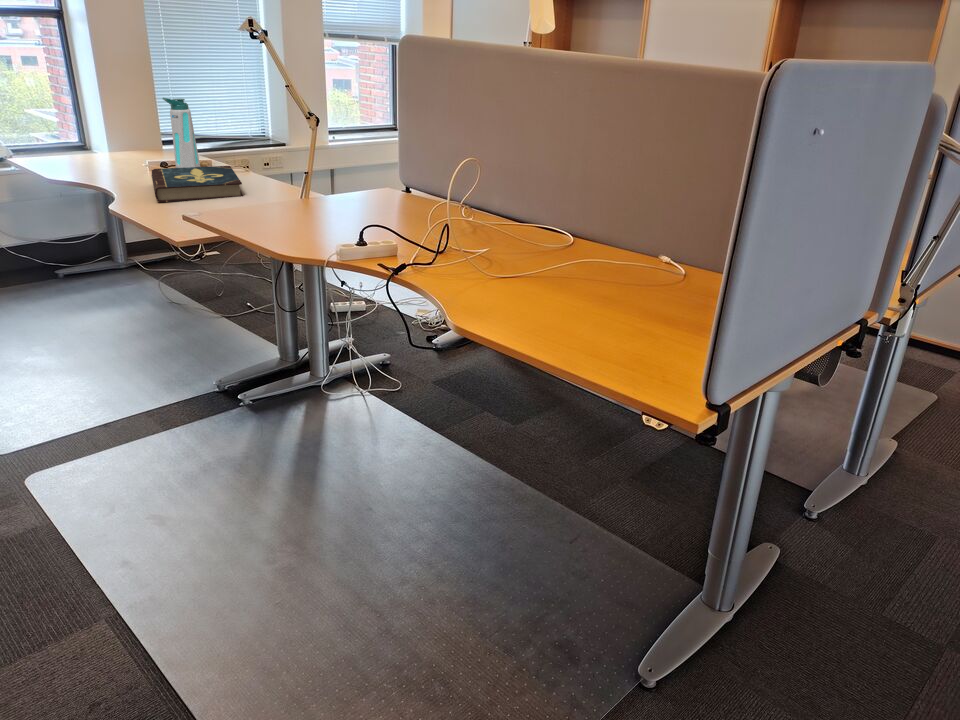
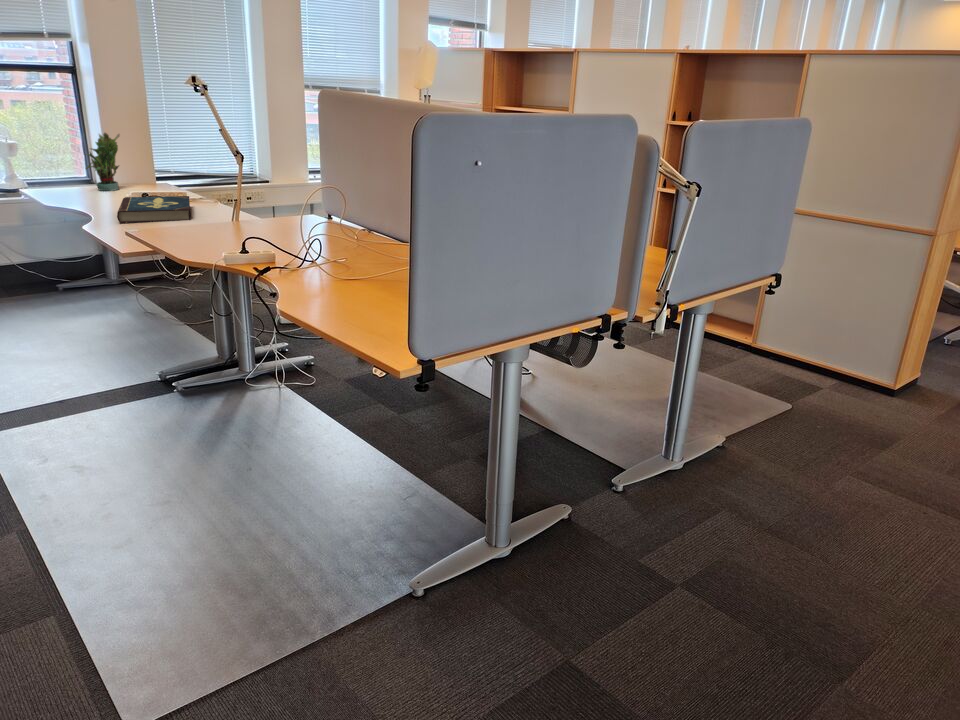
potted plant: none [86,89,131,160] -> present [85,133,119,191]
water bottle: present [163,98,200,168] -> none [140,140,170,201]

